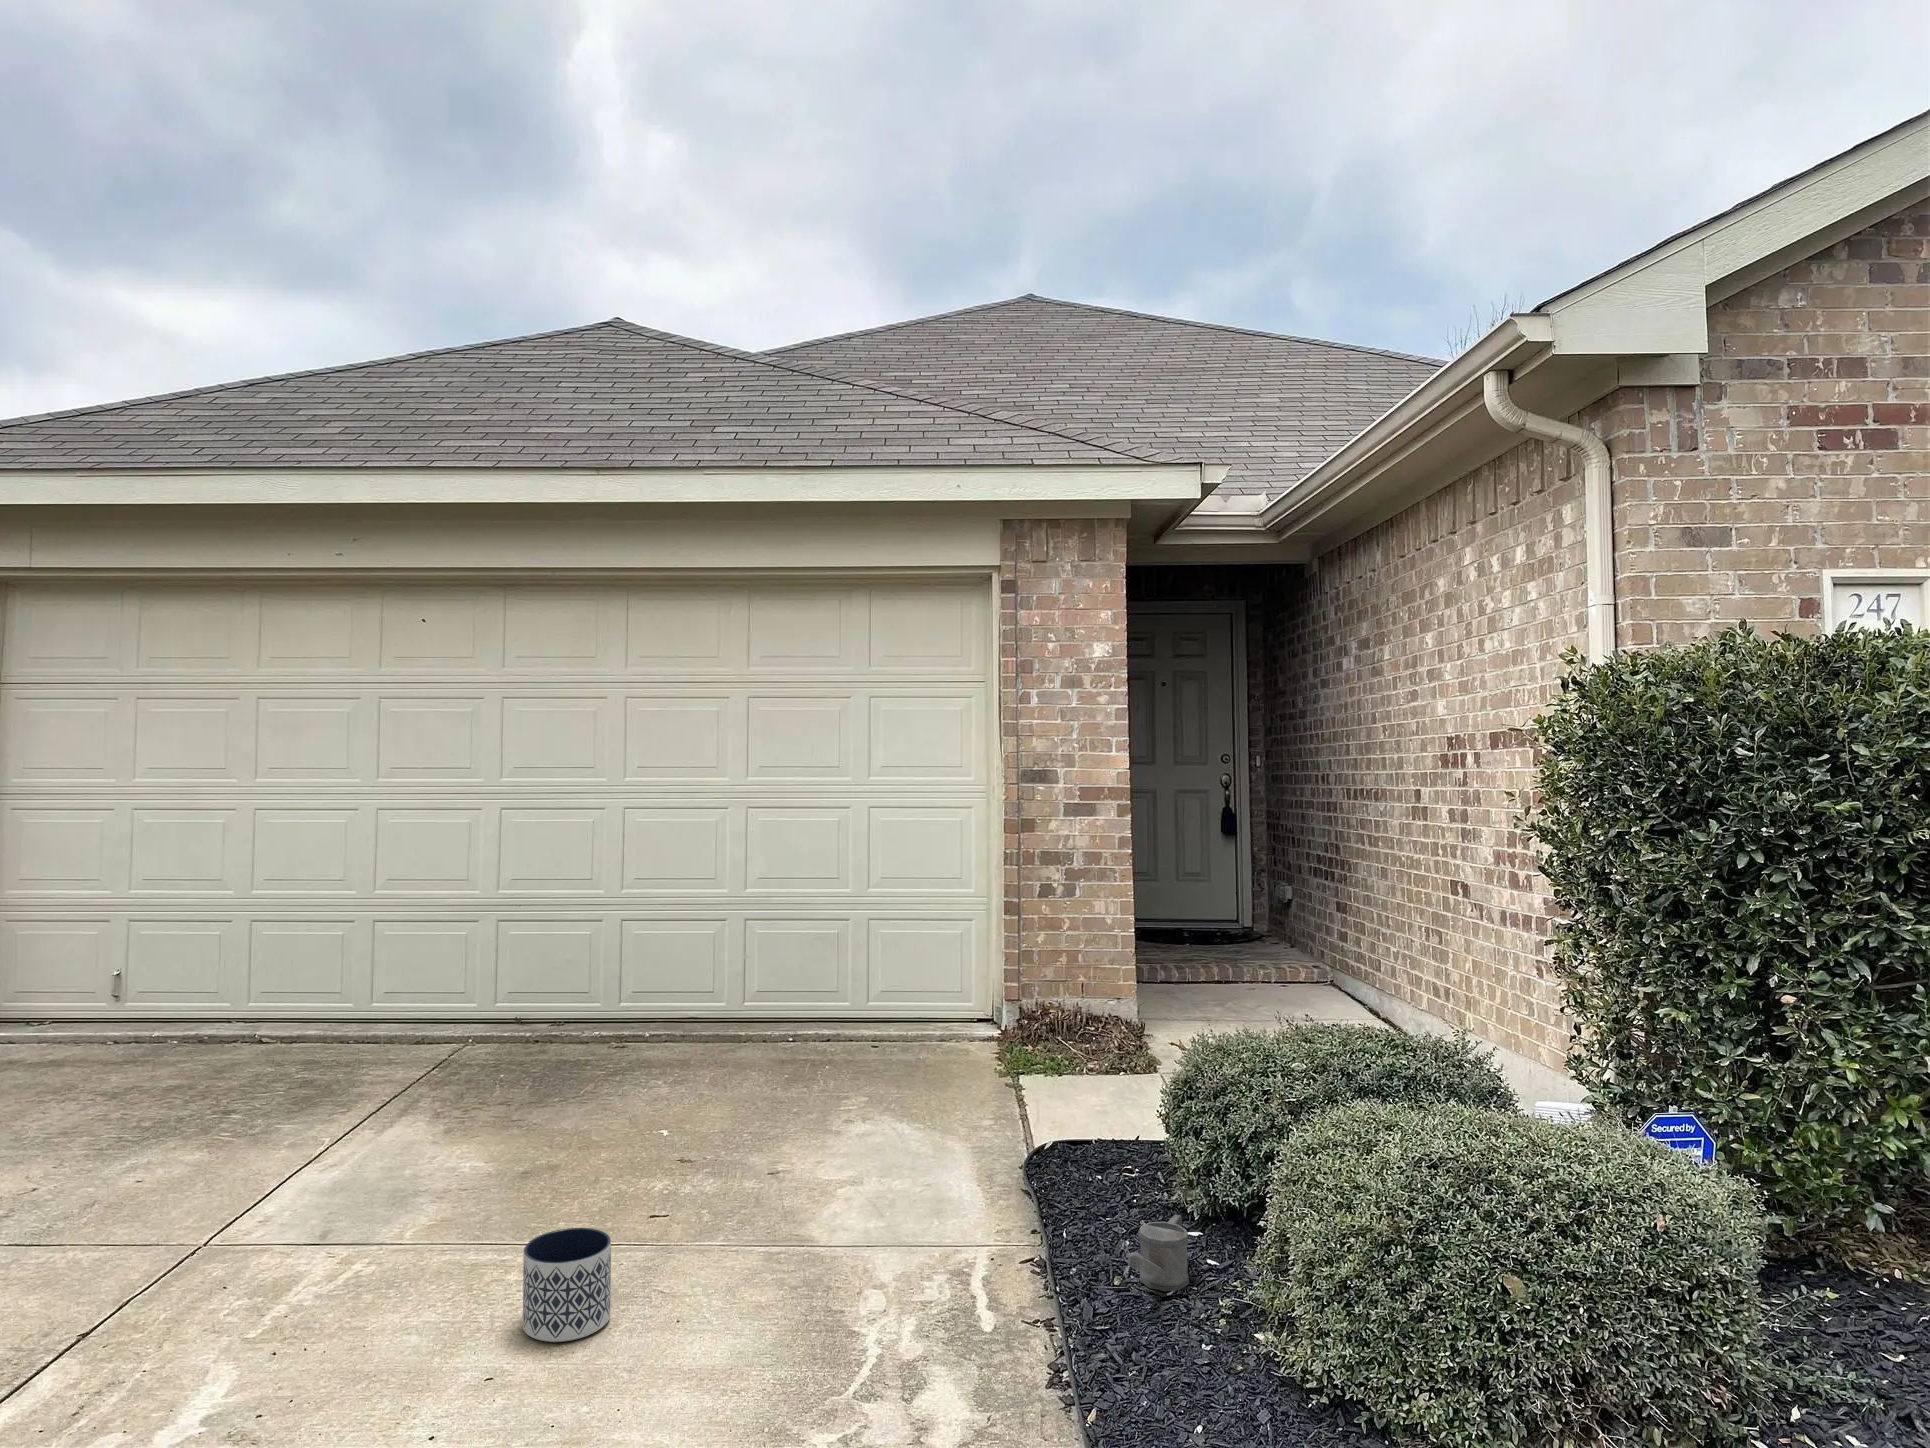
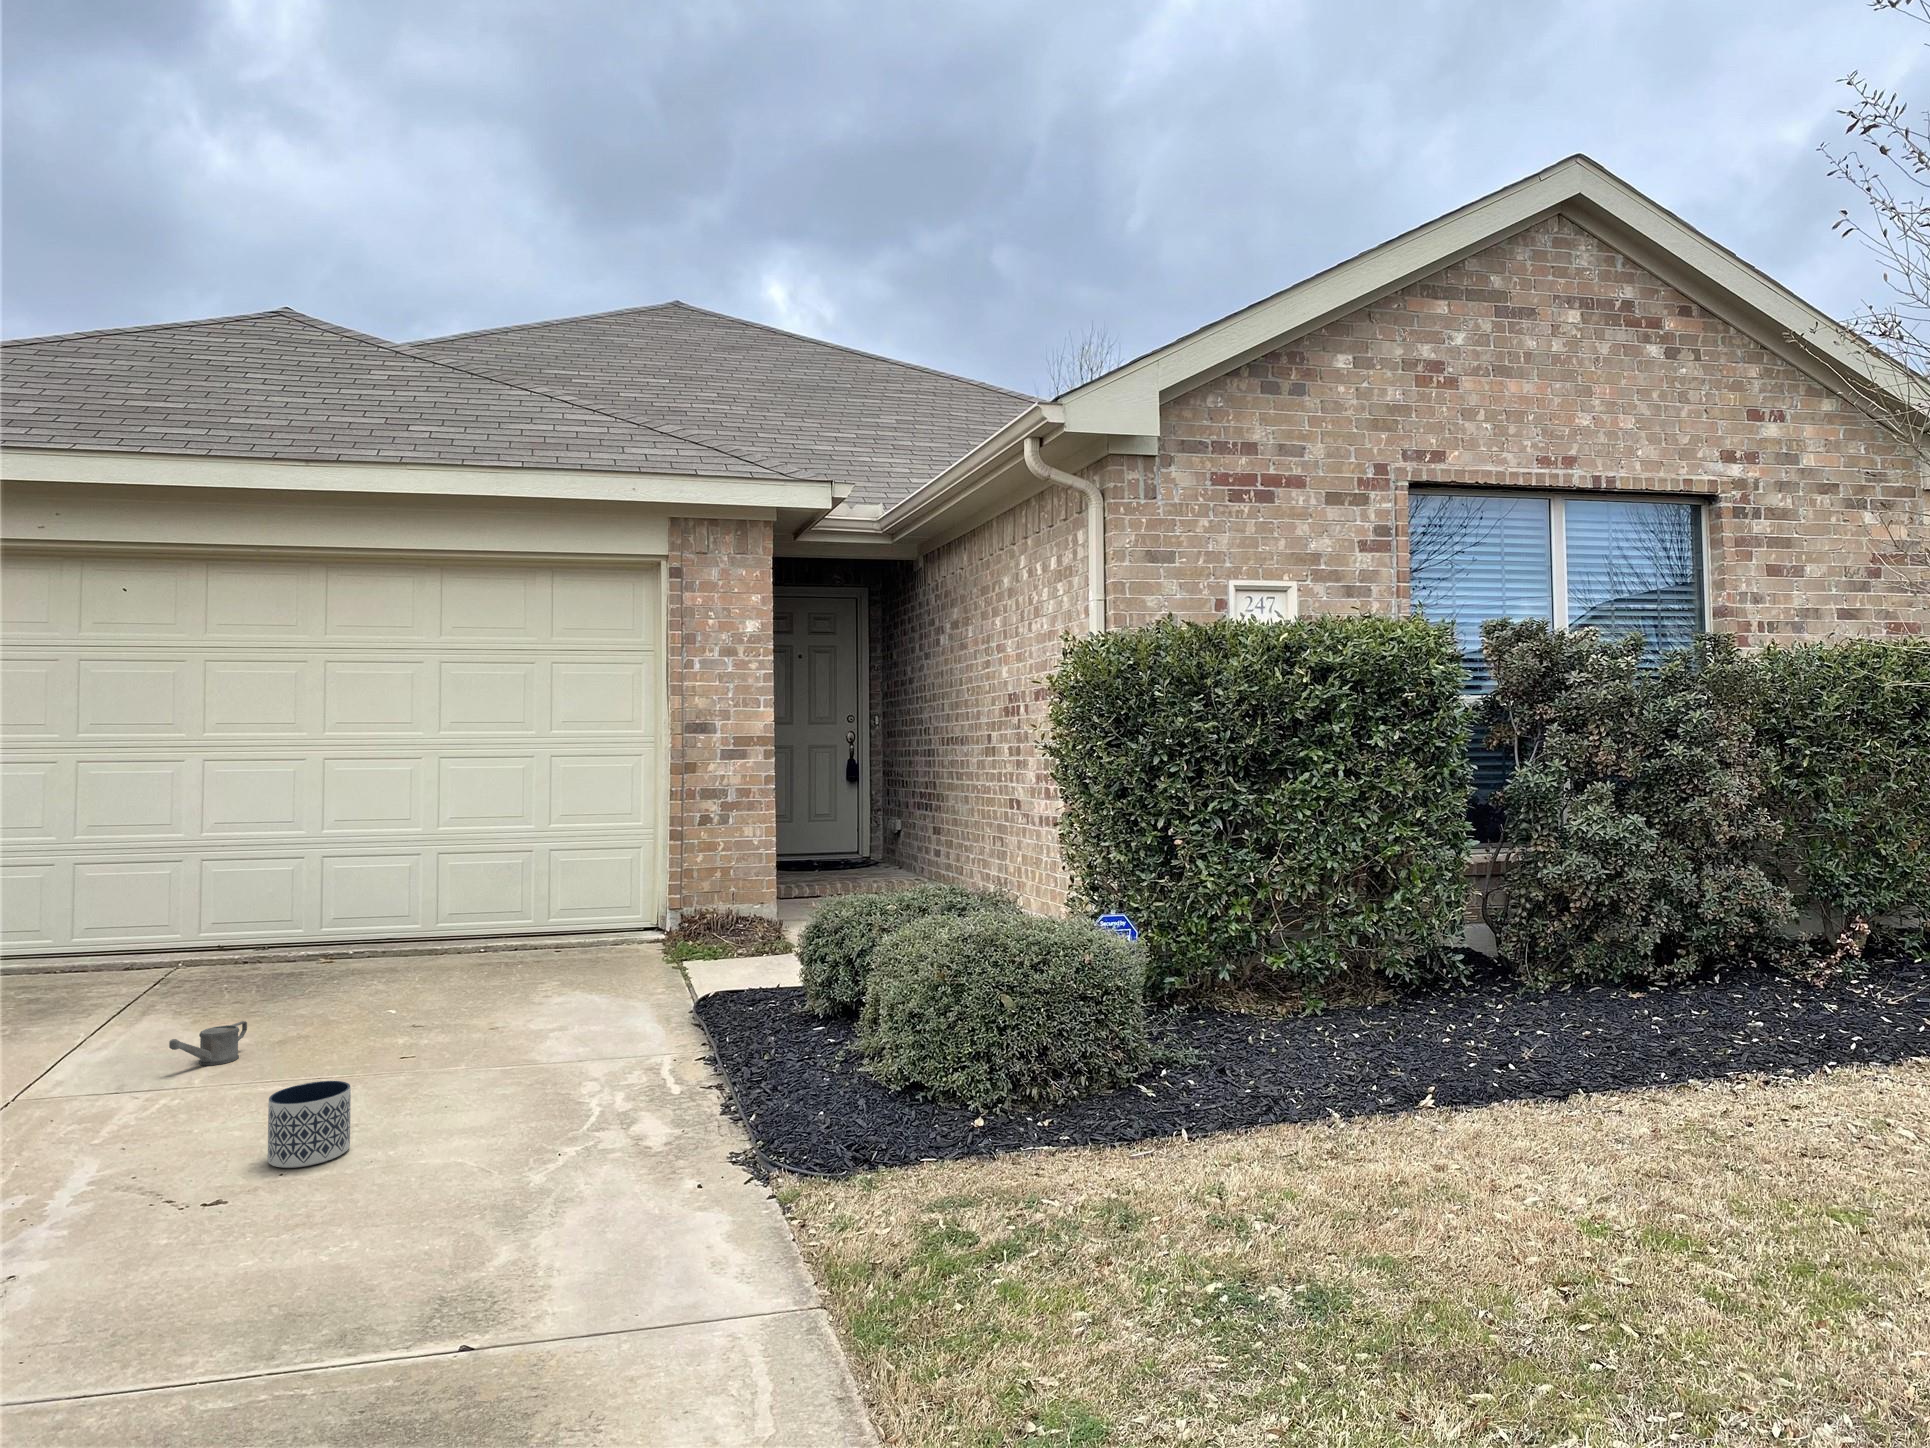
watering can: present [1128,1214,1189,1291] -> present [169,1021,247,1066]

